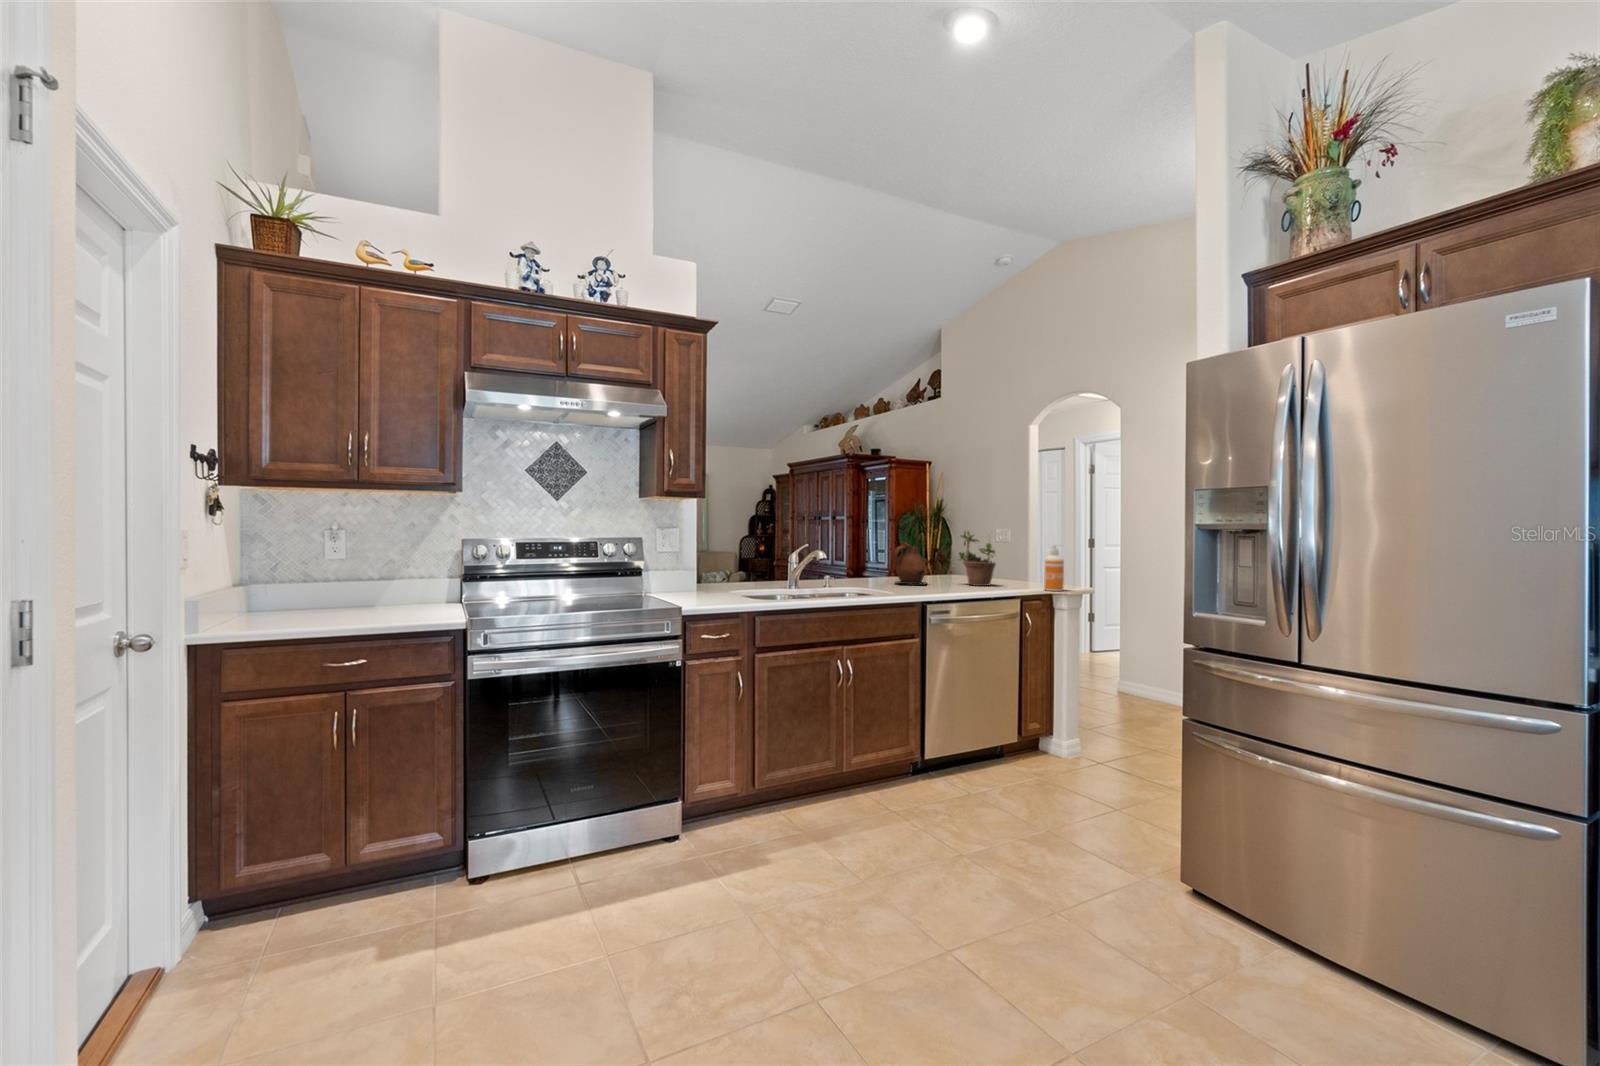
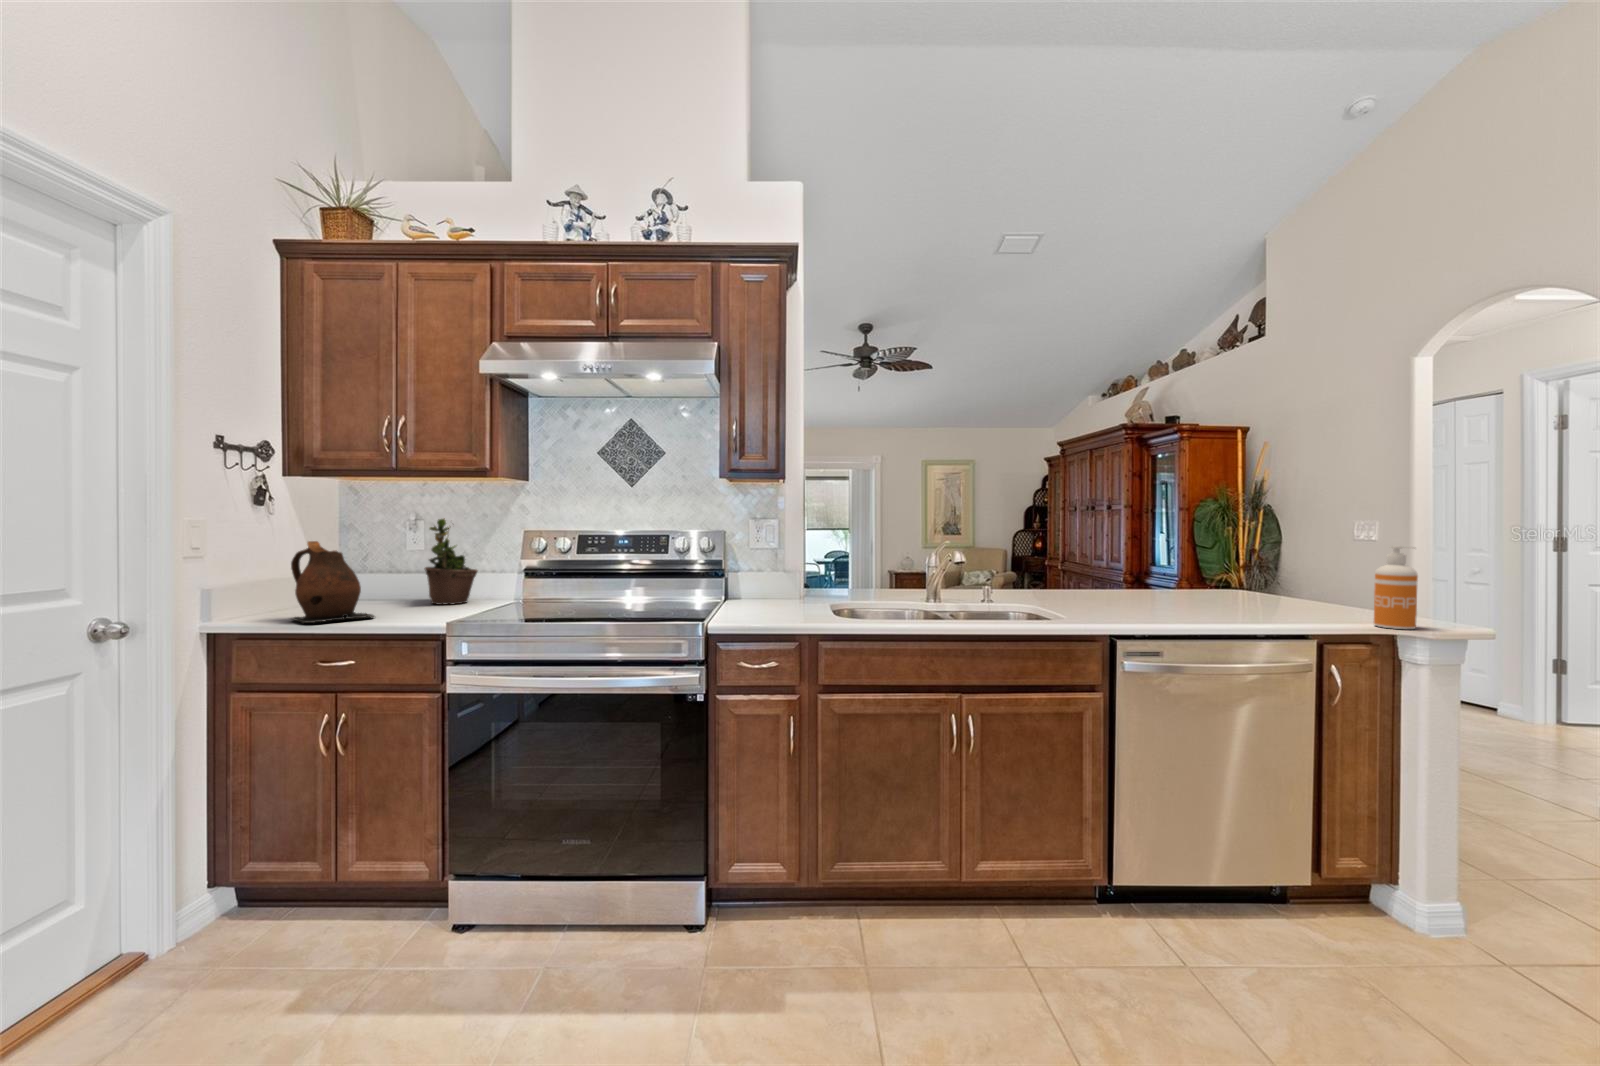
potted plant: present [958,531,996,586] -> present [425,518,478,605]
ceramic pitcher: present [894,542,927,585] -> present [291,541,374,624]

